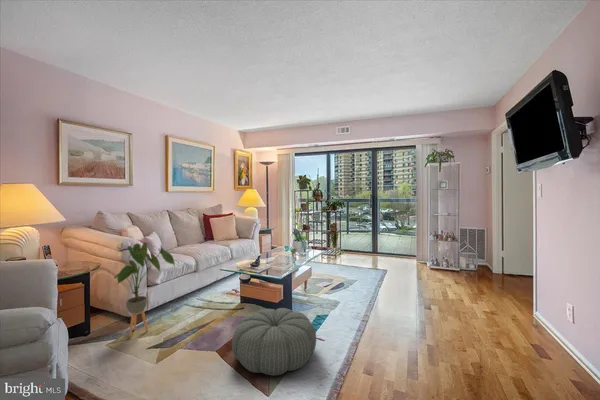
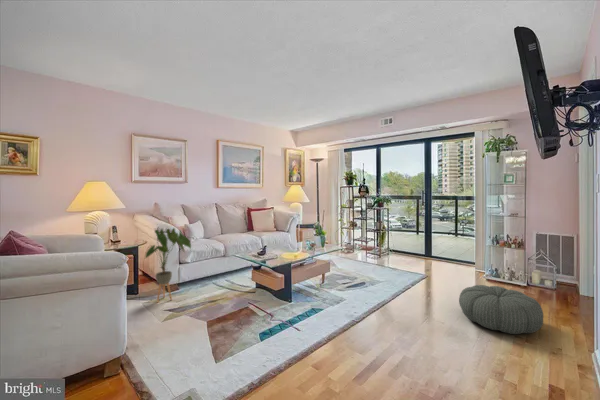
pouf: present [232,308,316,375] -> present [459,285,543,334]

